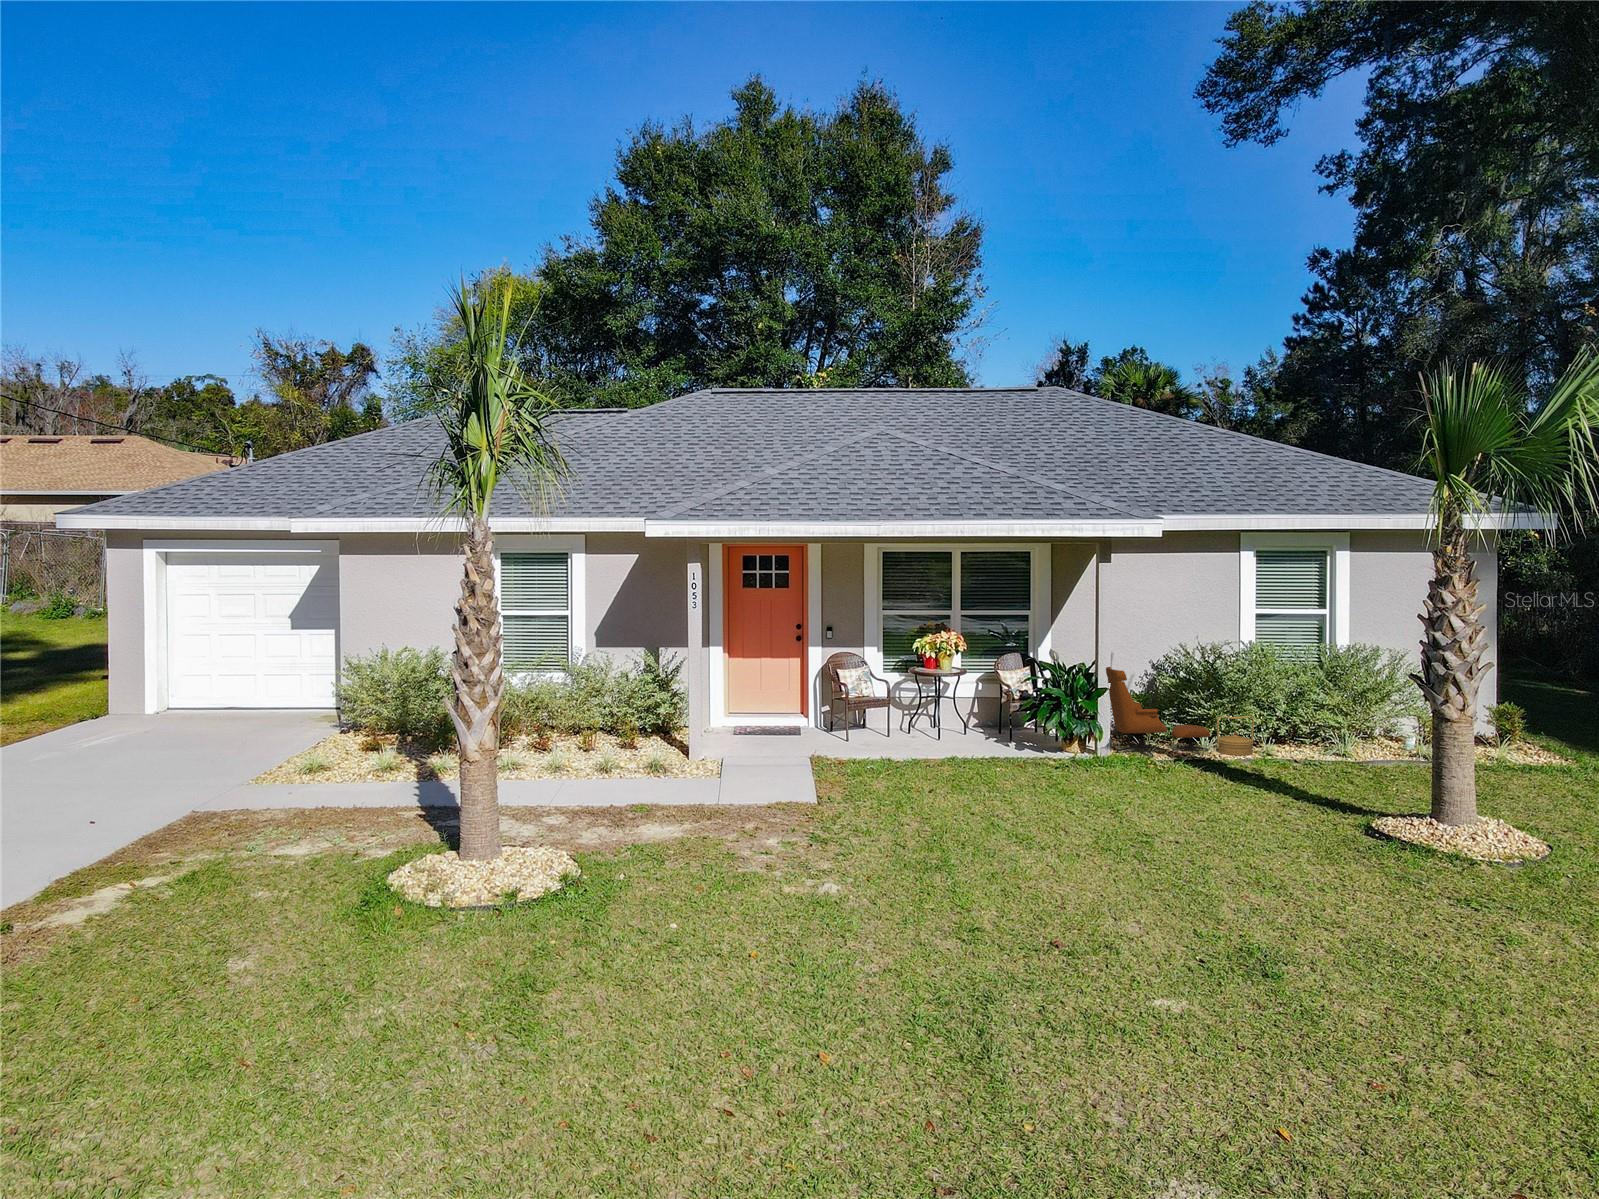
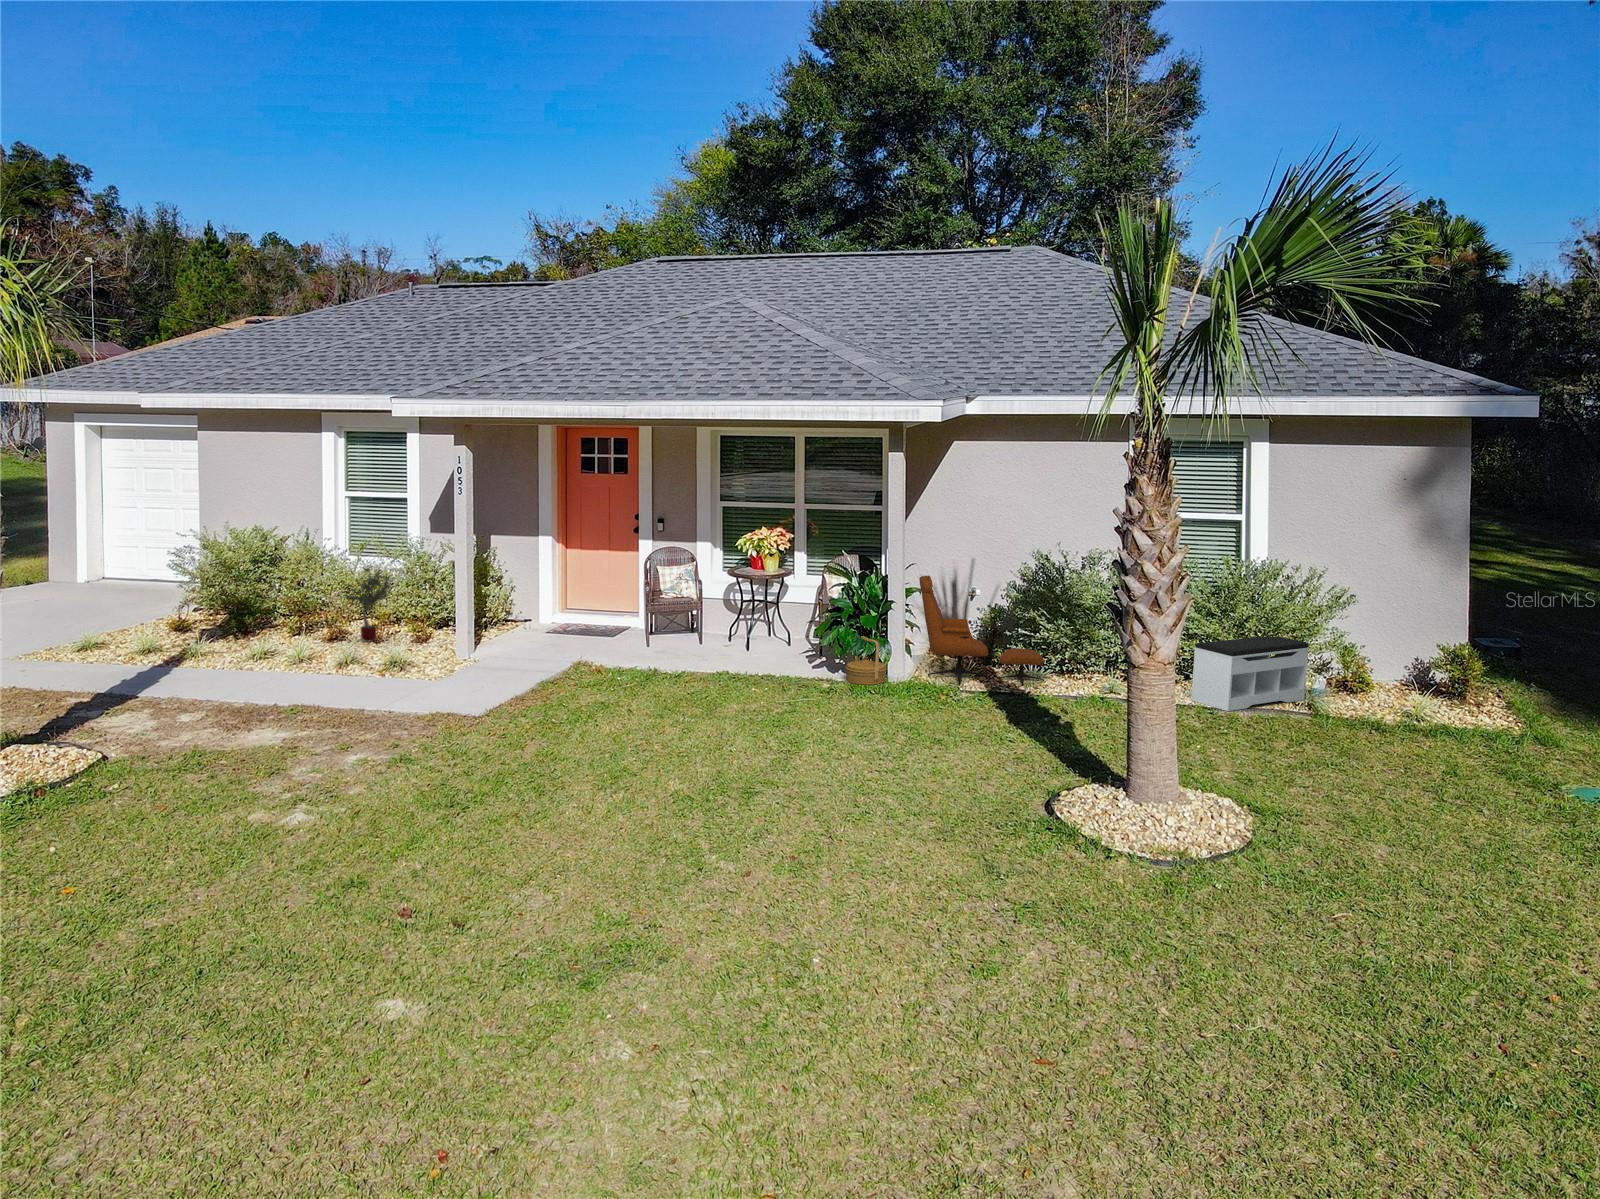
potted tree: none [546,679,605,755] -> present [346,565,393,642]
bench: none [1335,702,1411,763] -> present [1191,637,1309,711]
woven basket: present [1217,716,1254,755] -> present [846,636,886,685]

